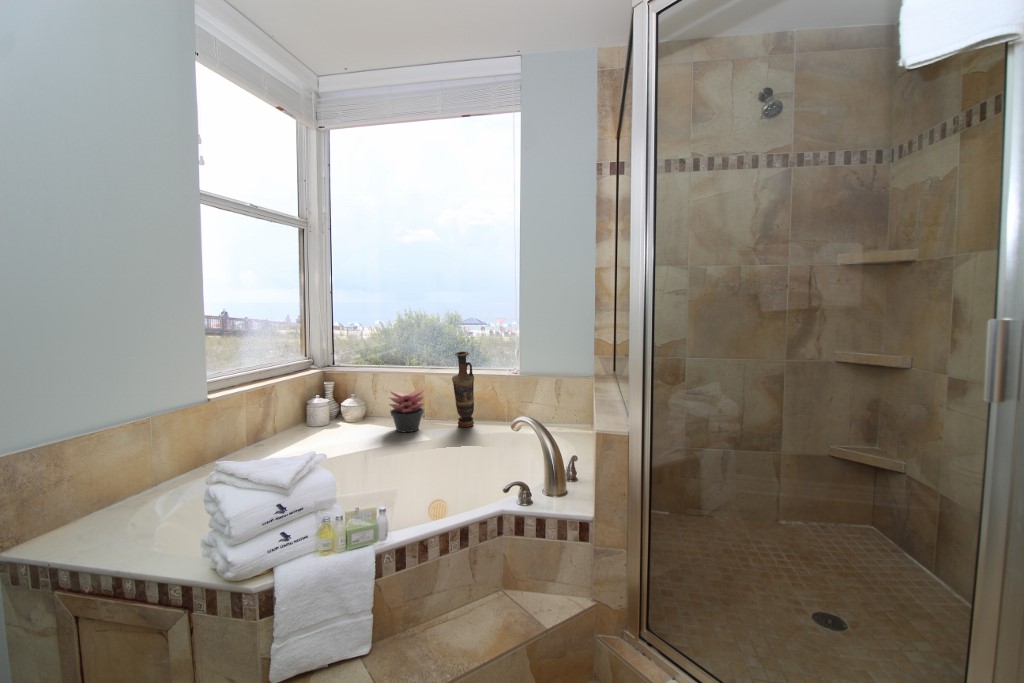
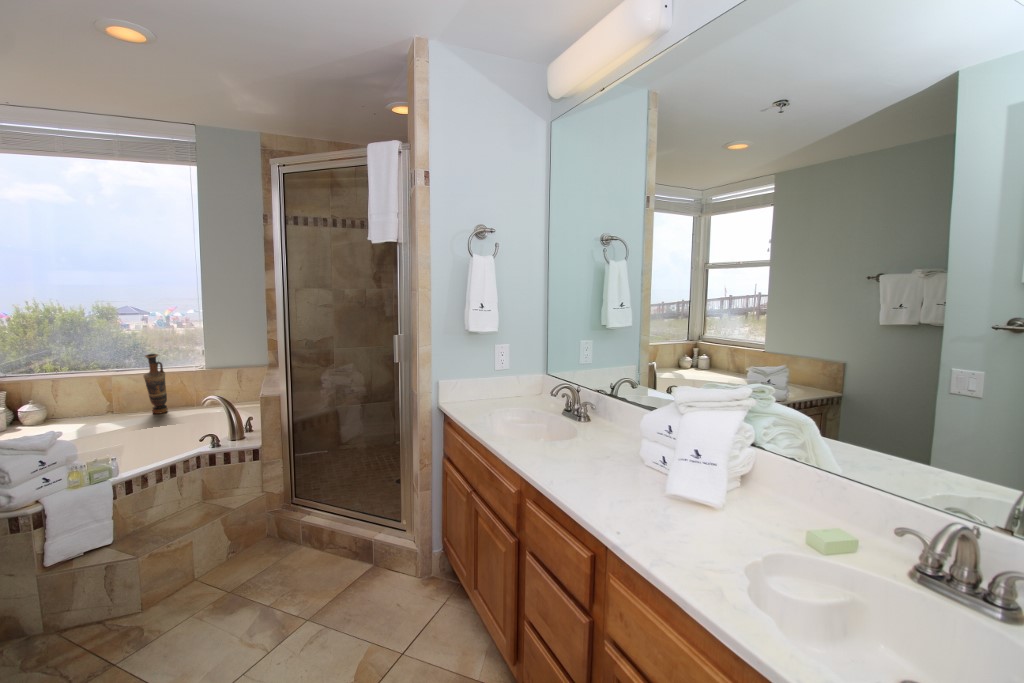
succulent plant: present [389,389,424,432] -> none [77,388,117,425]

